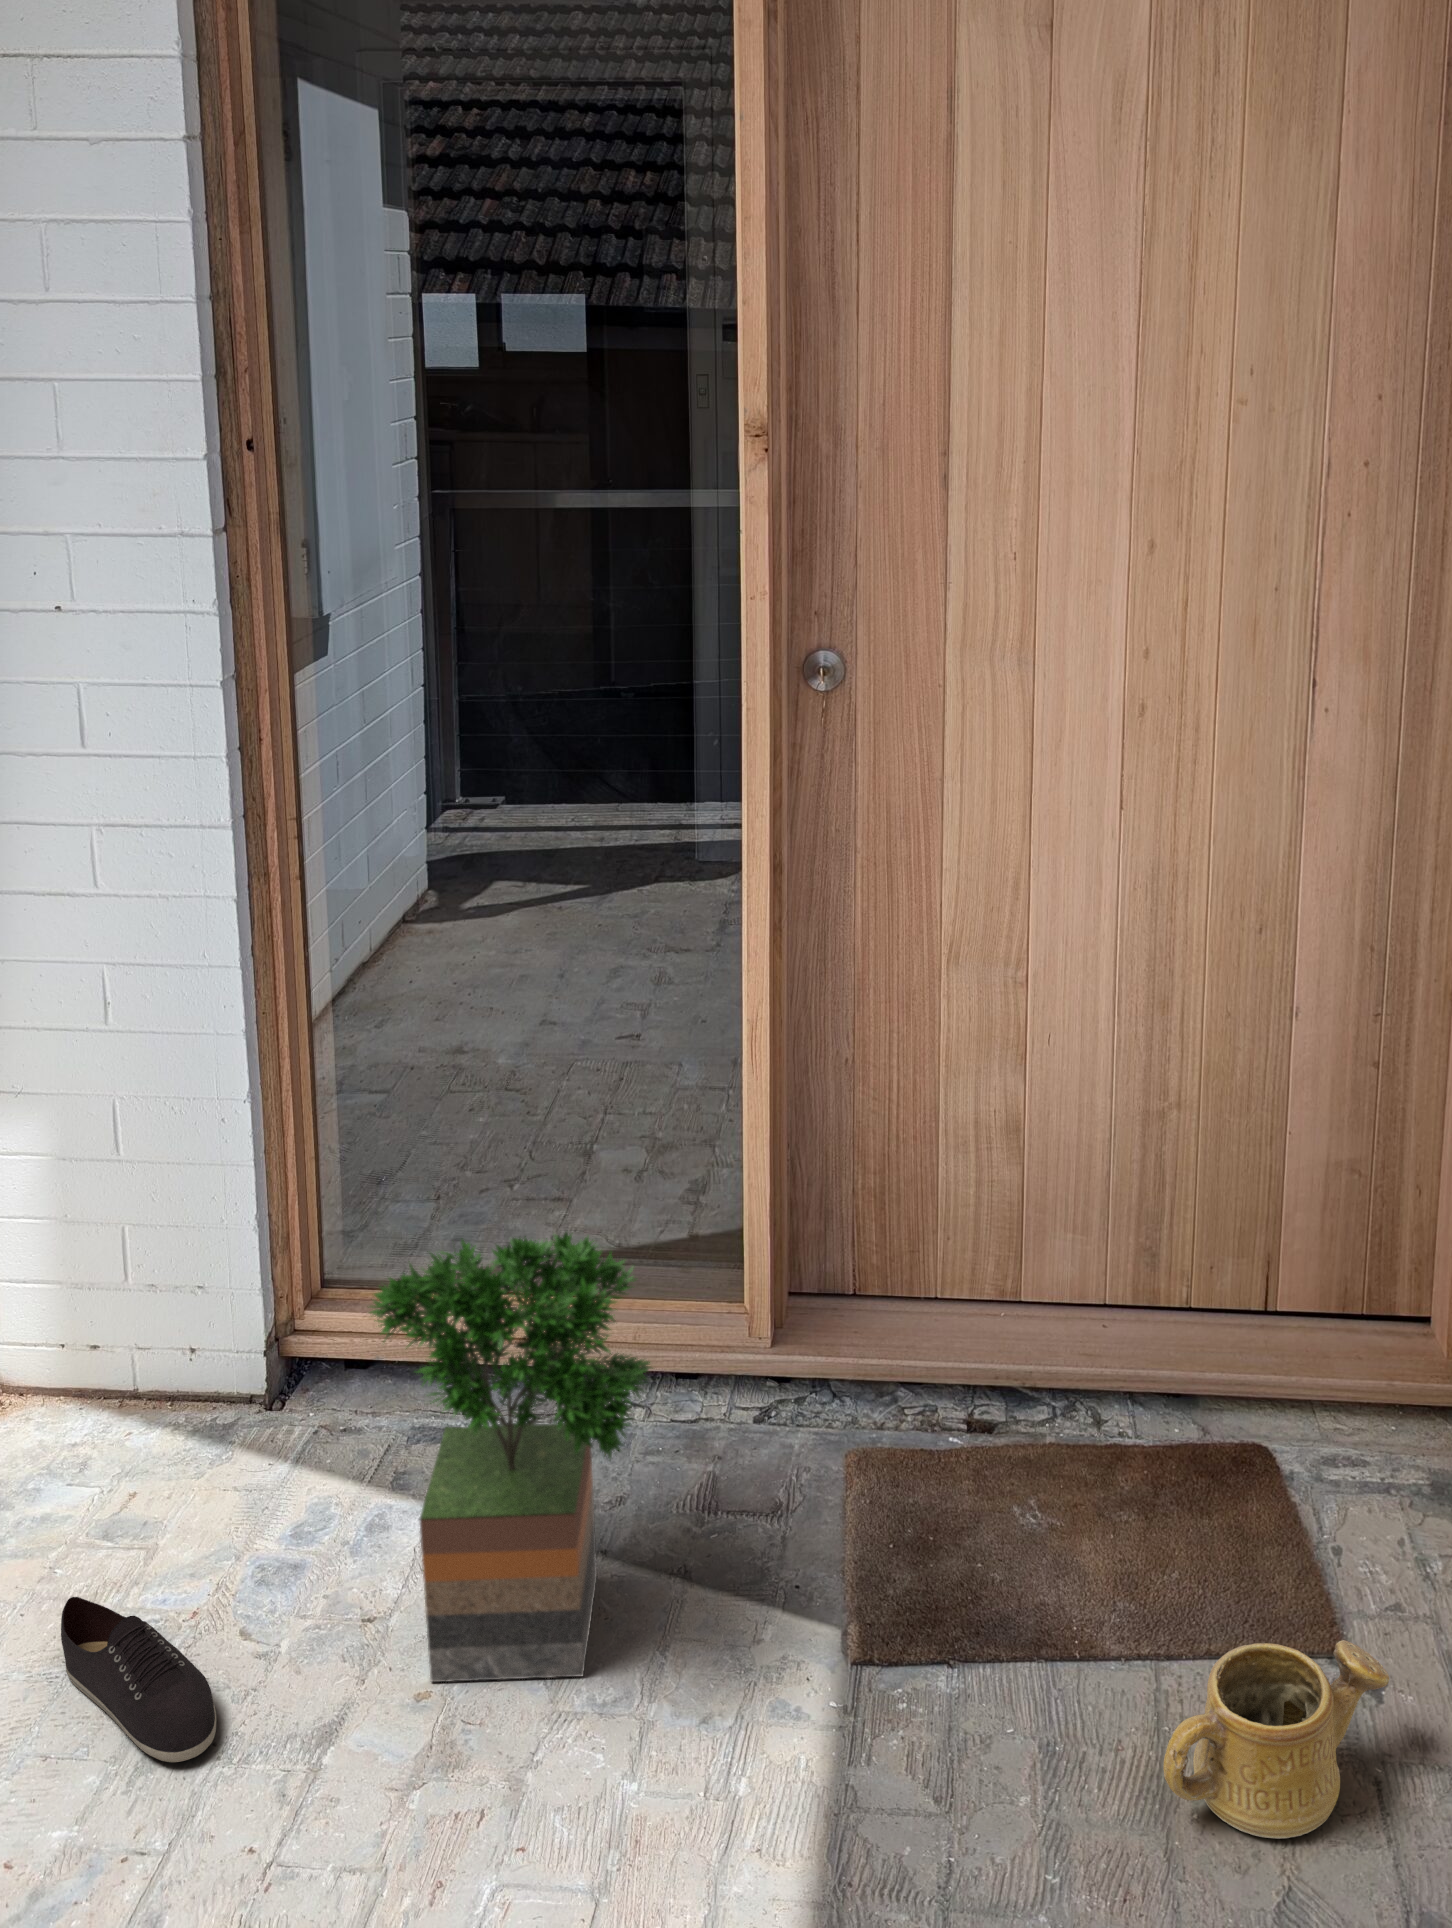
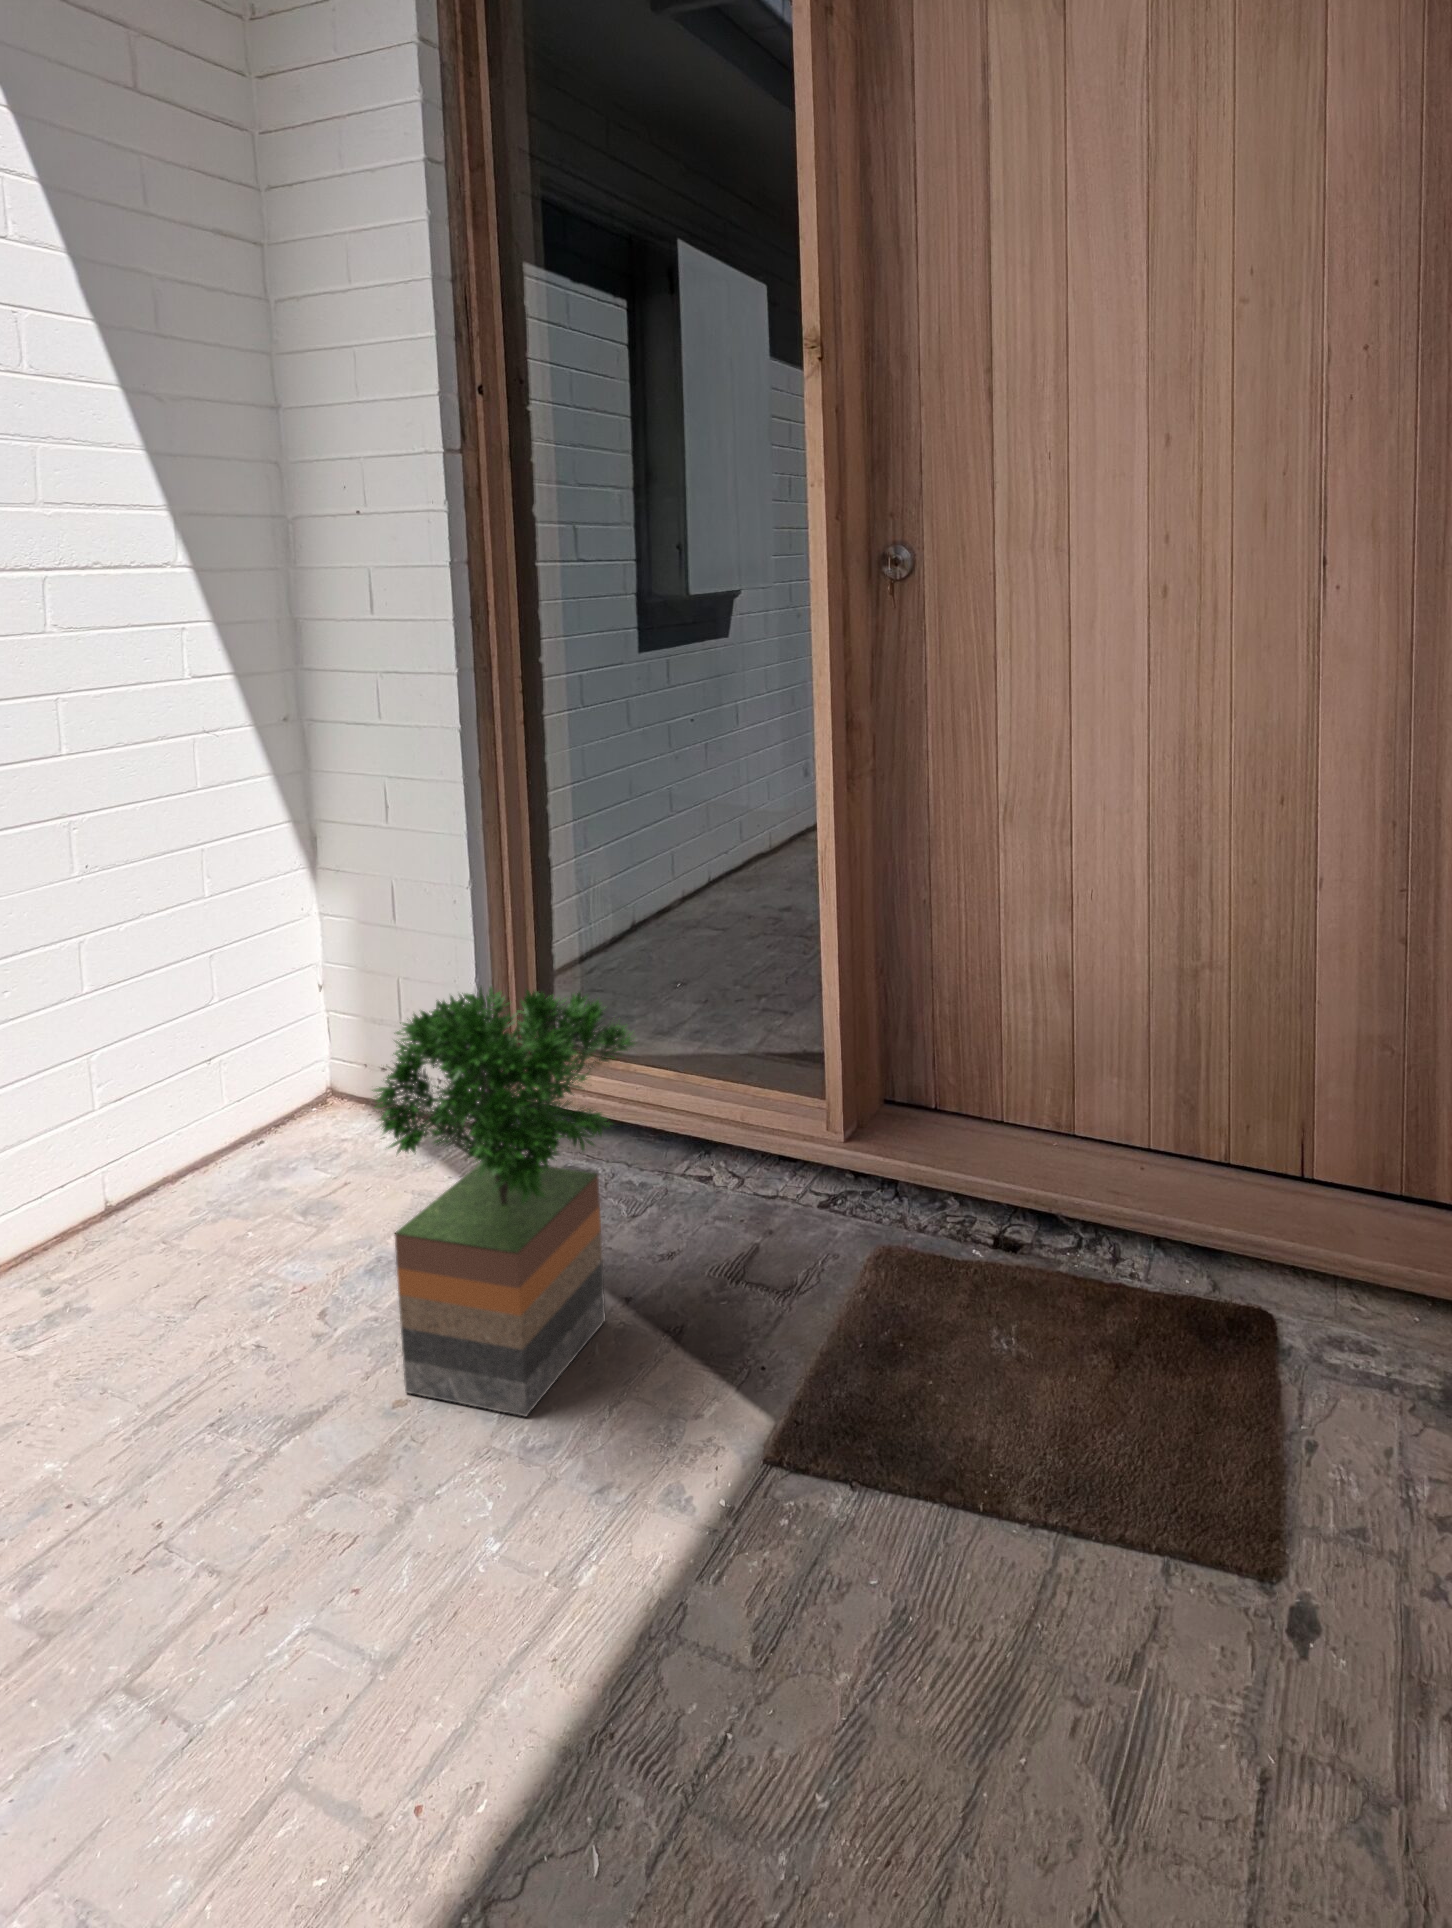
shoe: present [61,1597,216,1762] -> none [143,1254,234,1422]
watering can: present [1163,1640,1389,1839] -> none [978,1549,1285,1834]

